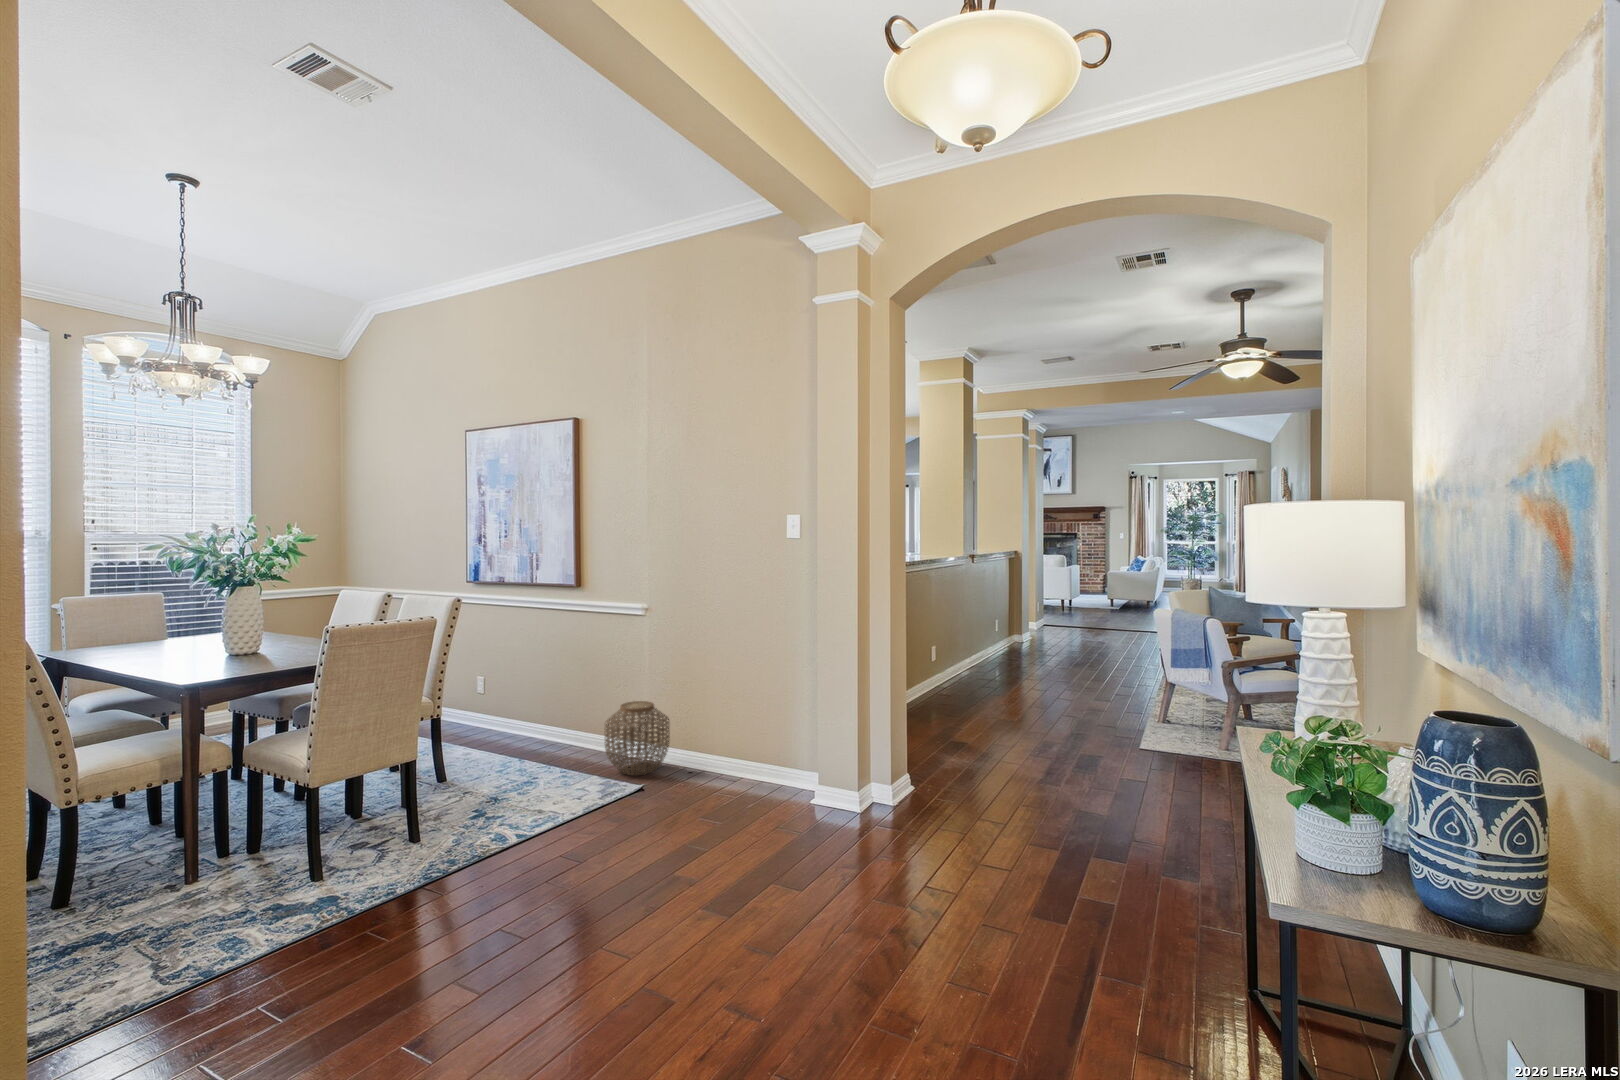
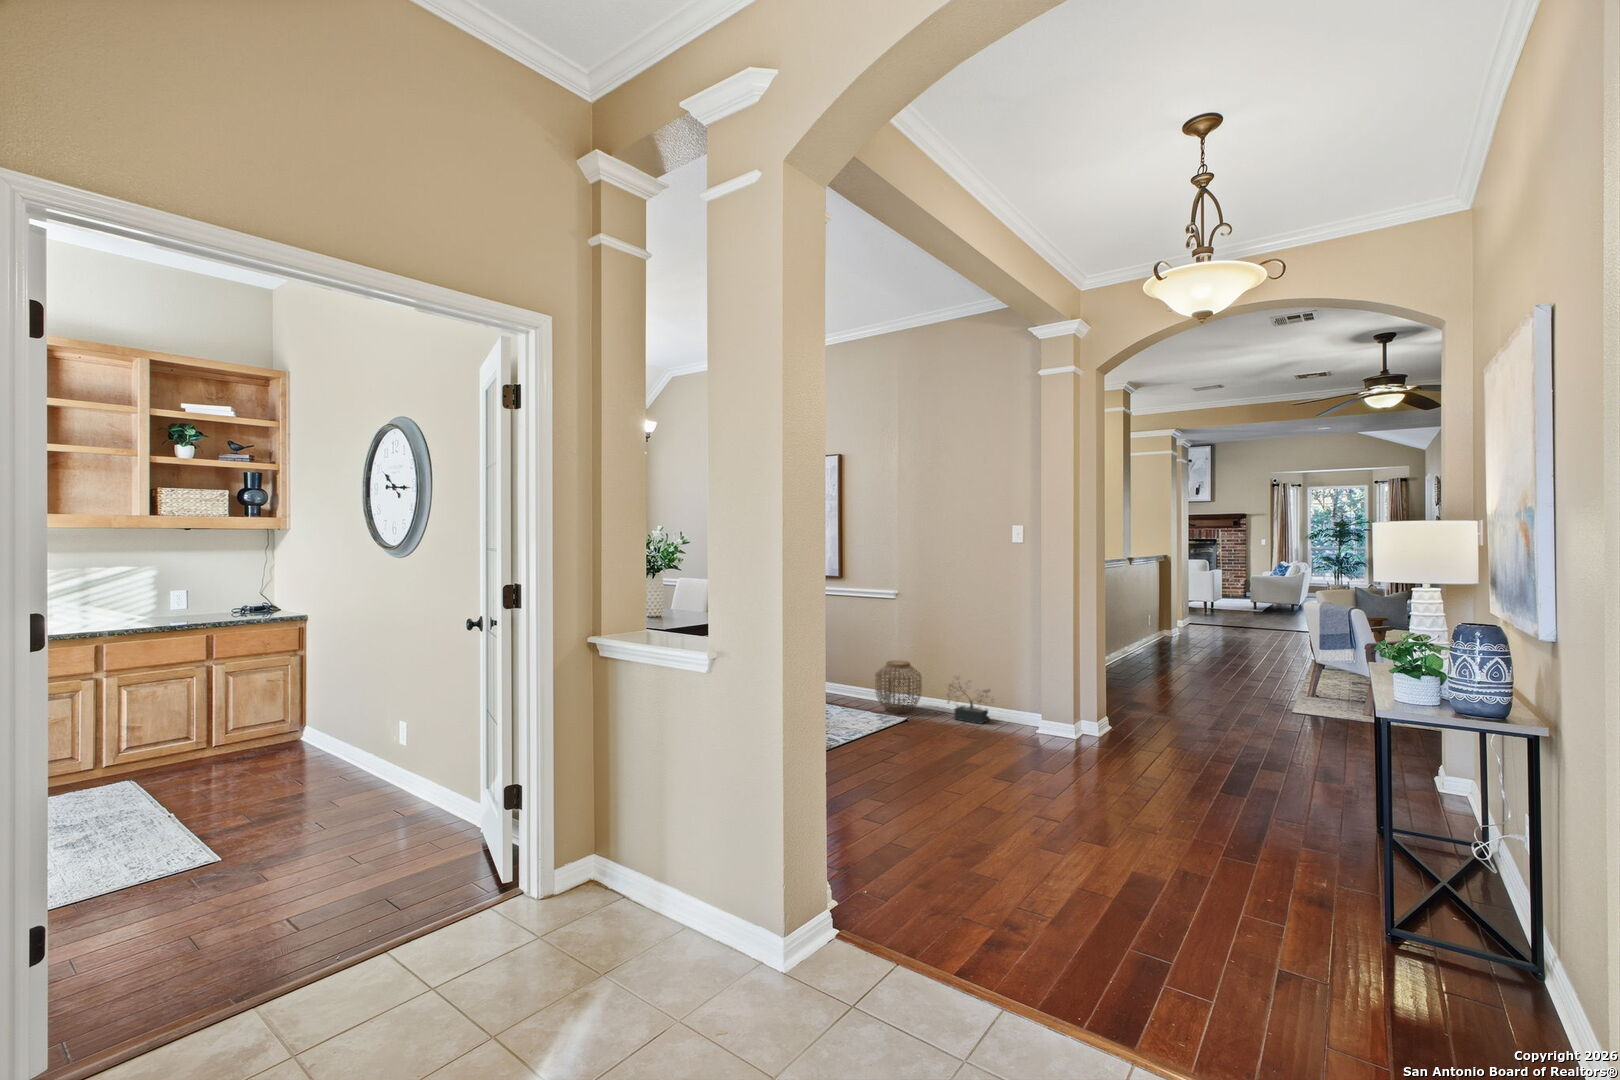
decorative plant: none [692,721,762,791] -> present [947,676,993,724]

